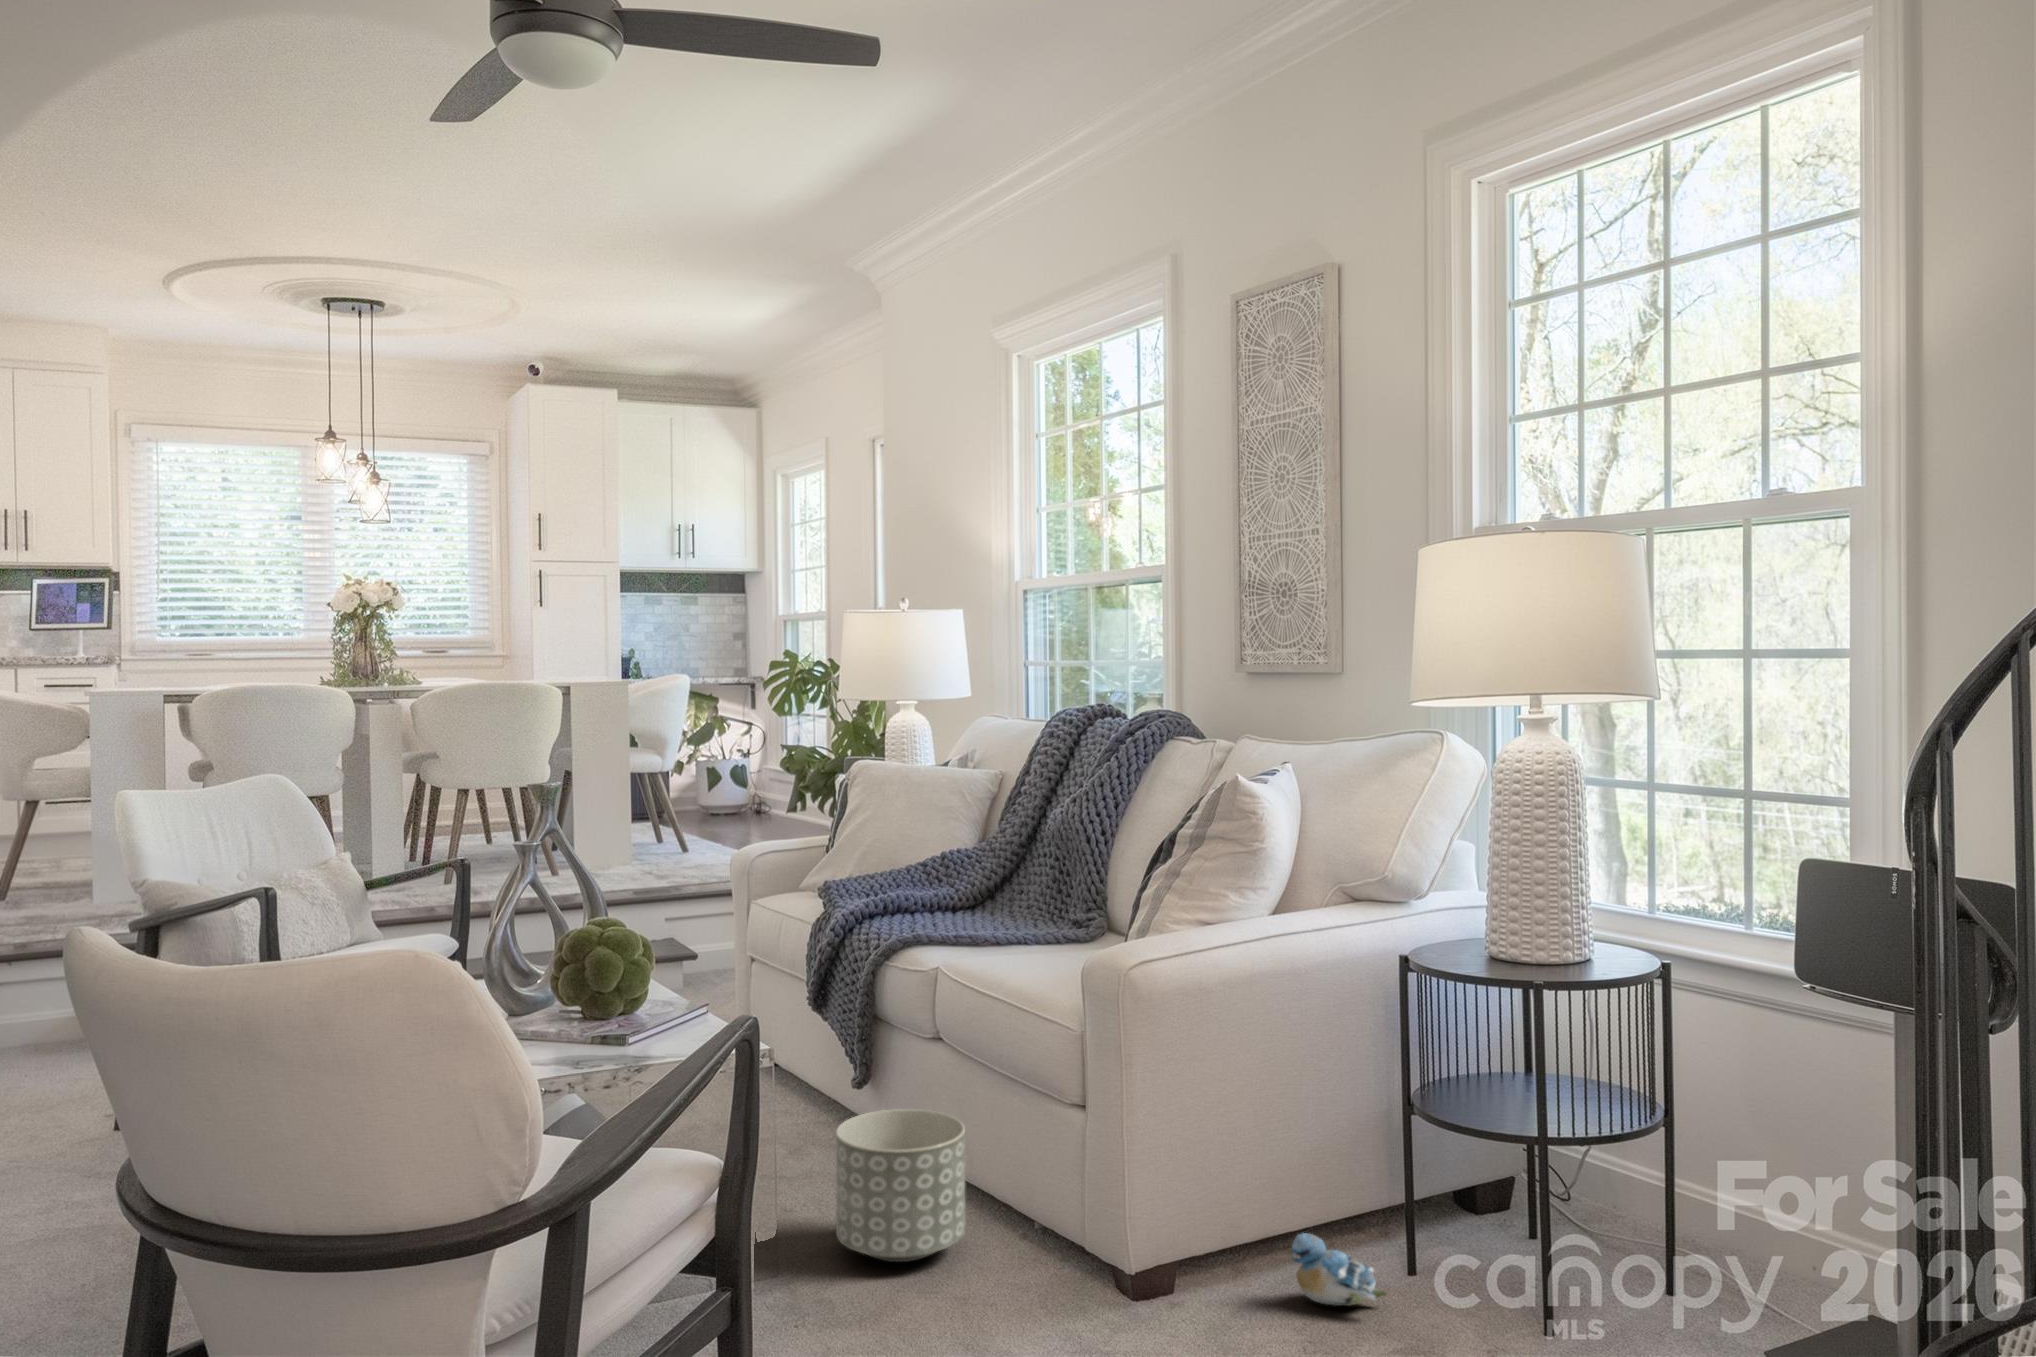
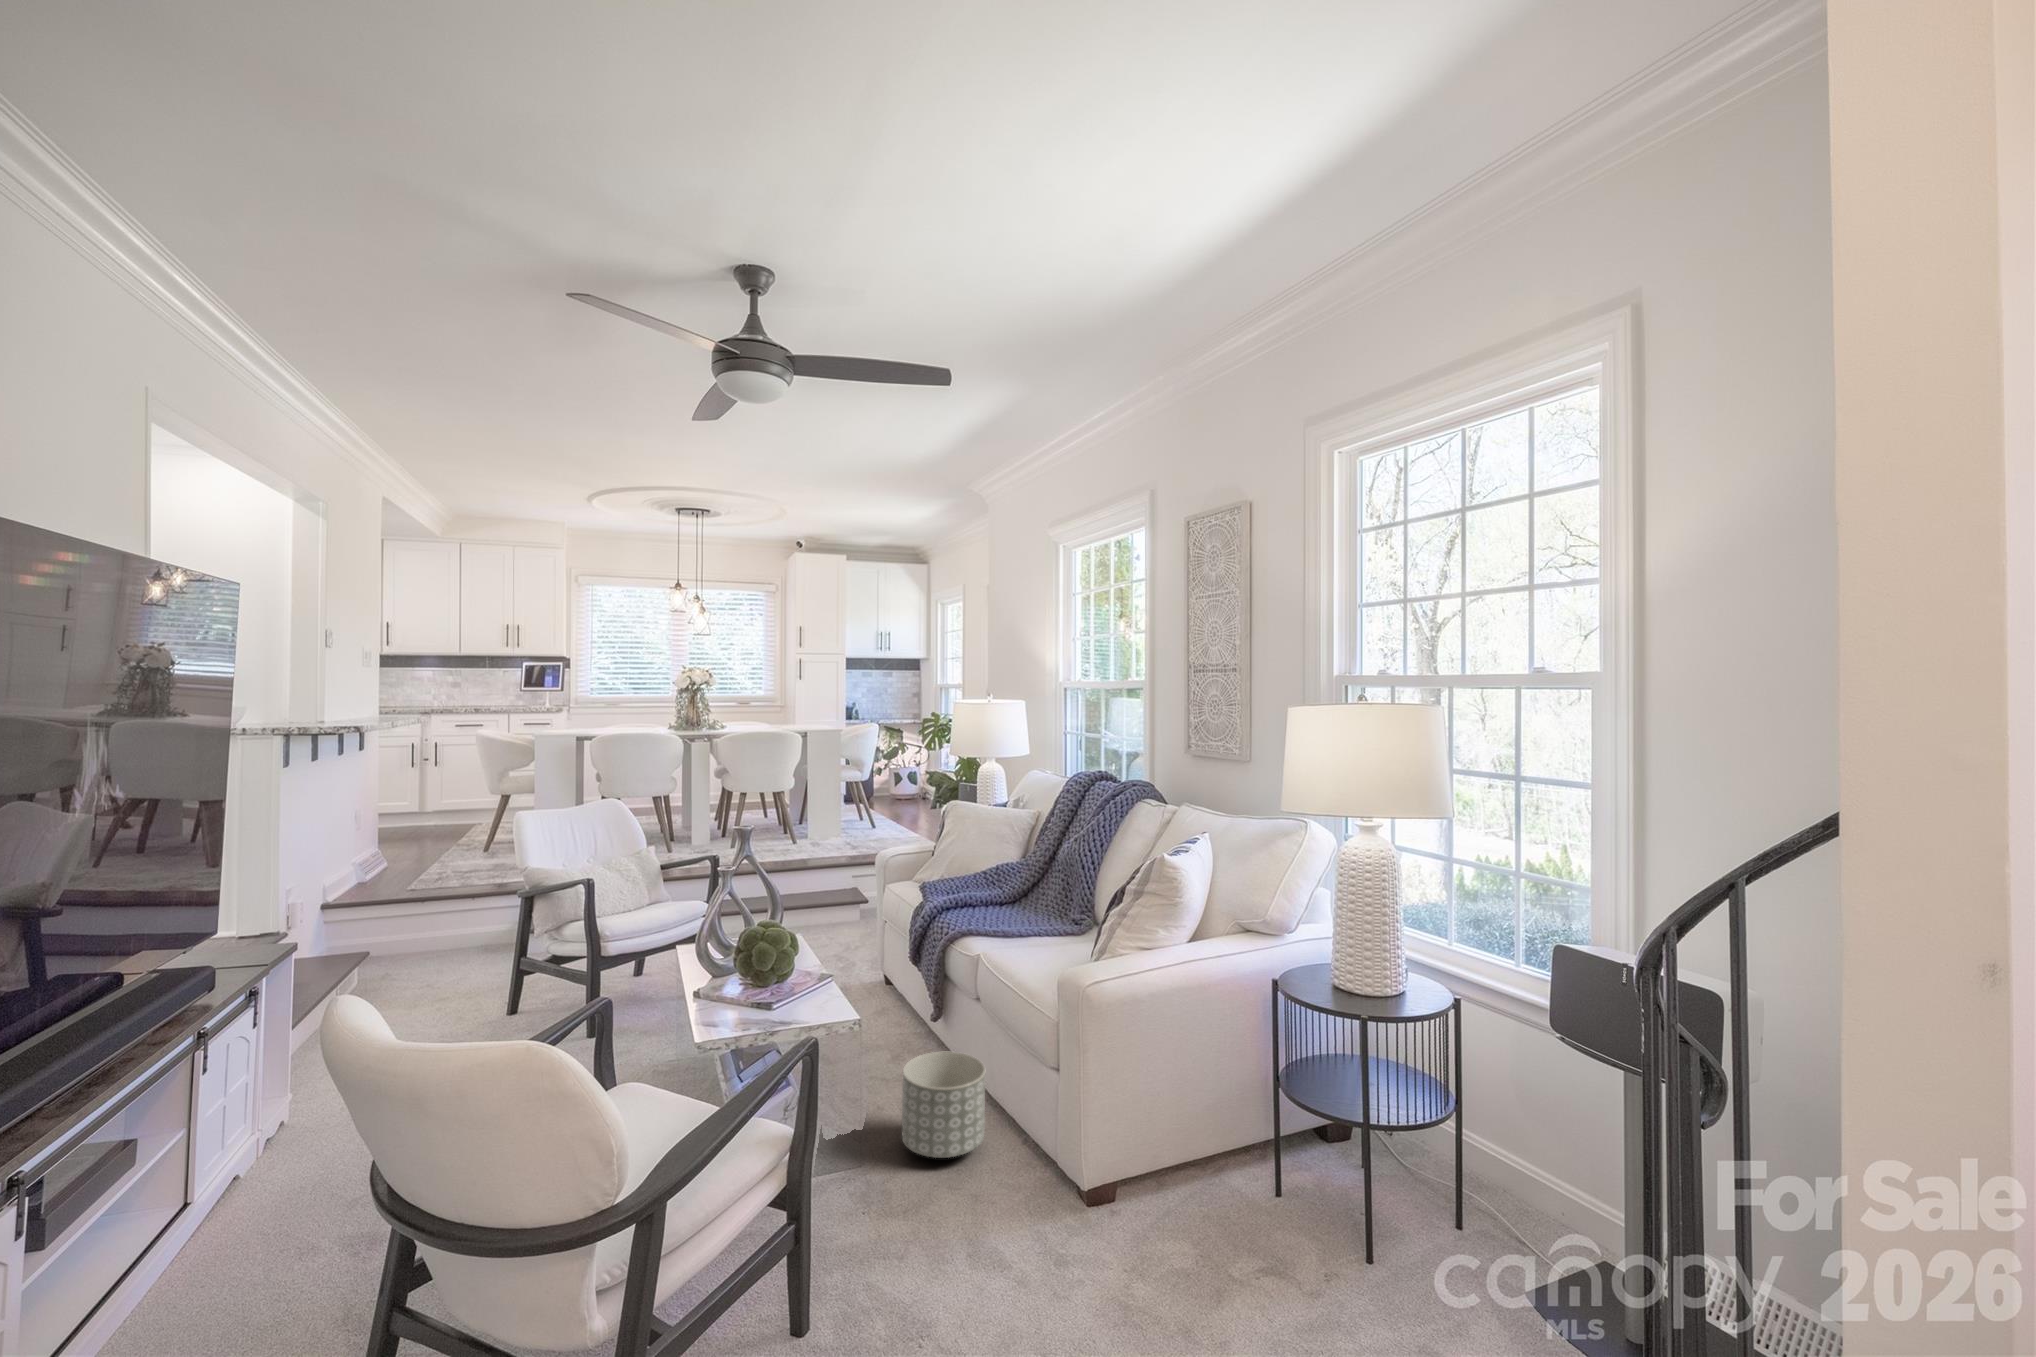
plush toy: present [1289,1233,1387,1306] -> none [1188,1168,1255,1223]

